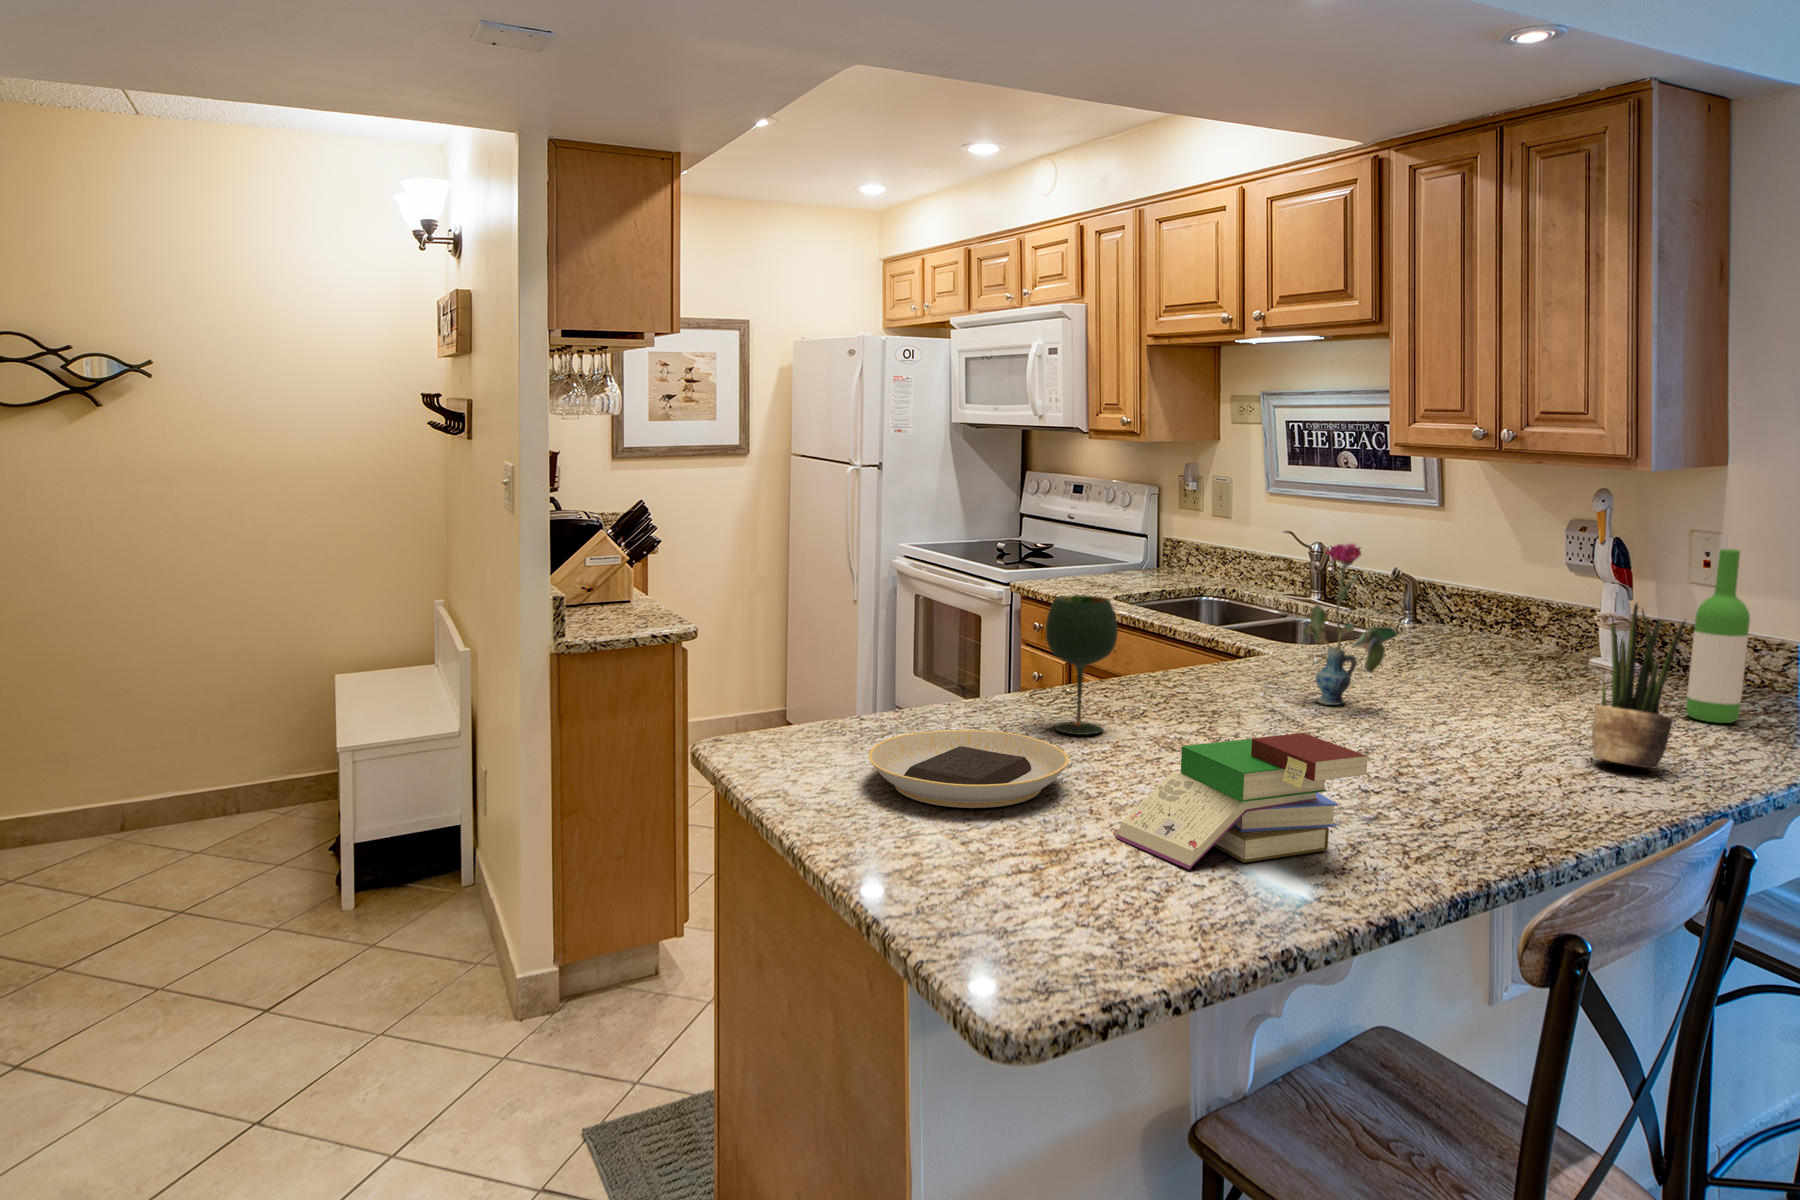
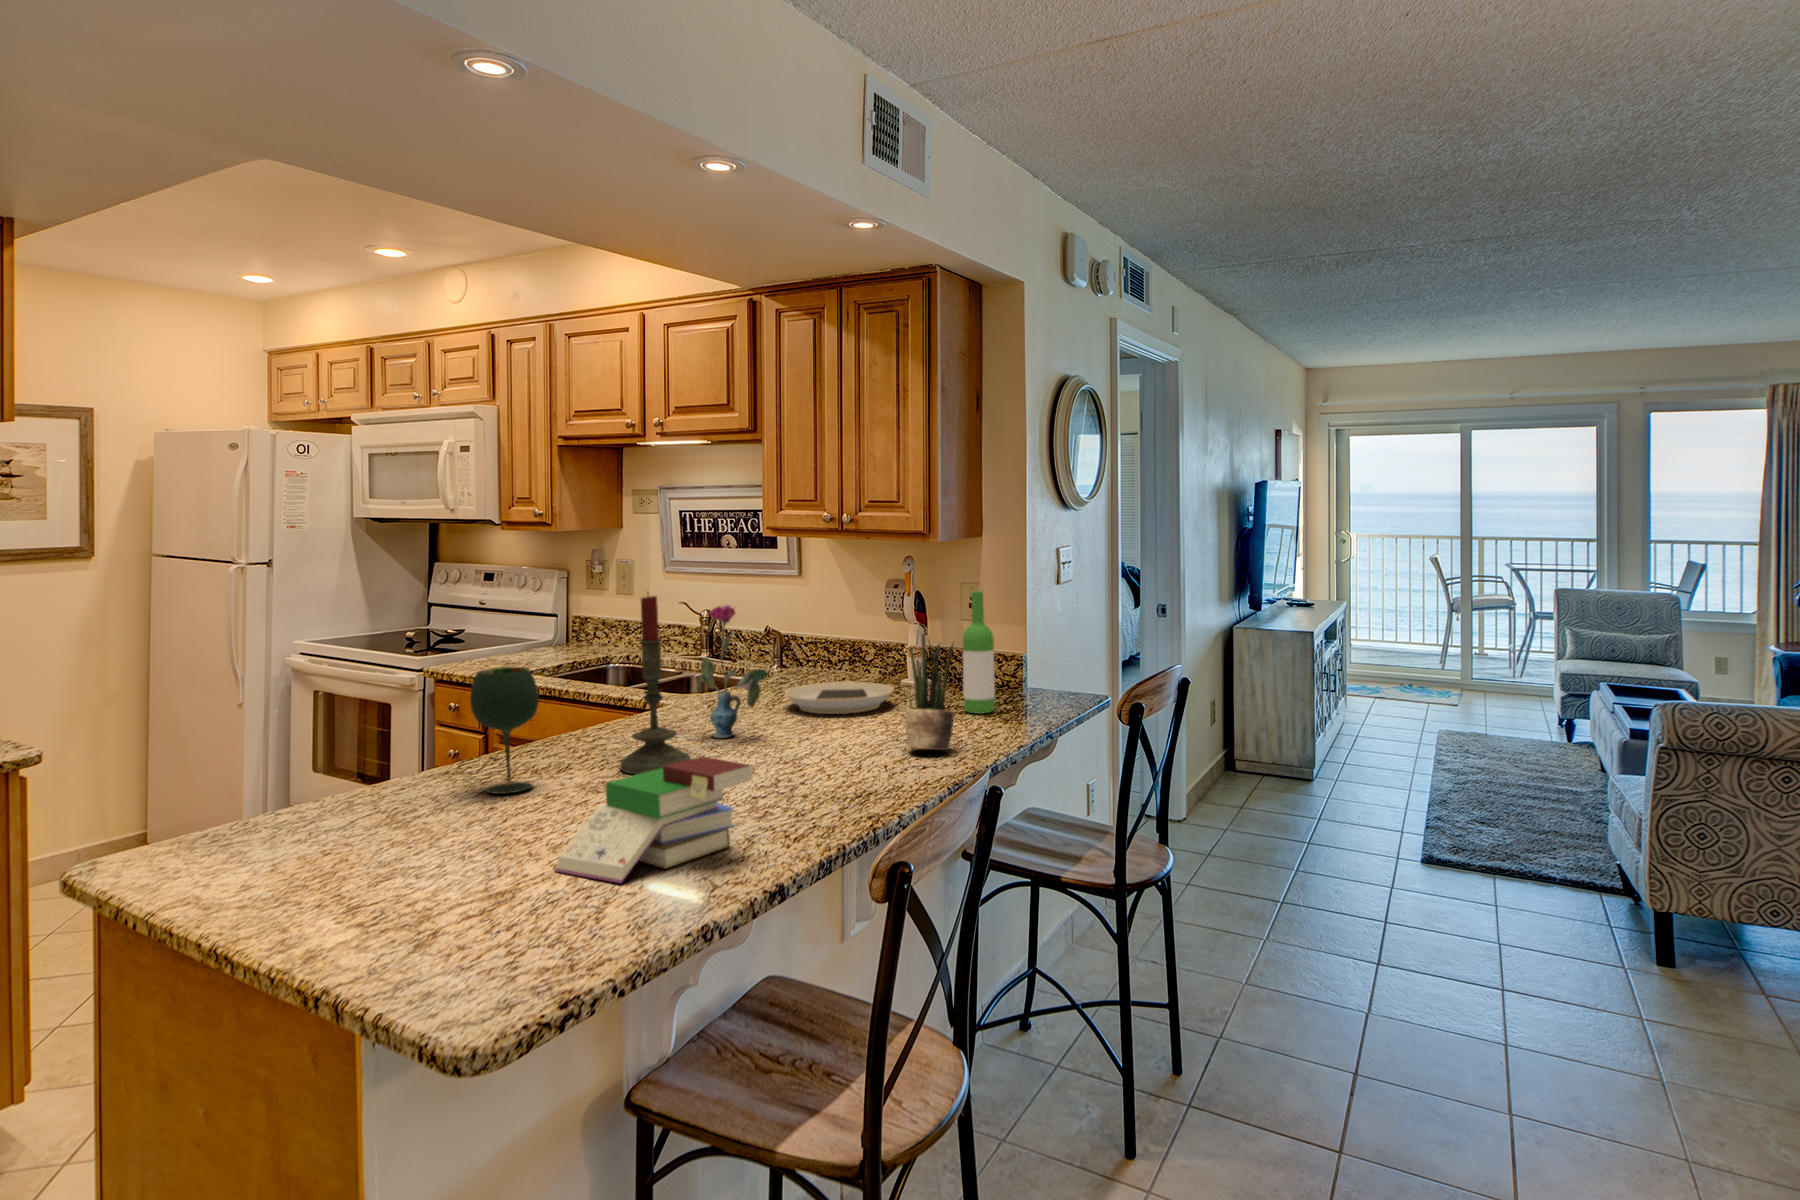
candle: none [1202,521,1287,739] -> present [620,596,691,774]
plate: present [869,730,1069,808] -> present [785,681,893,714]

